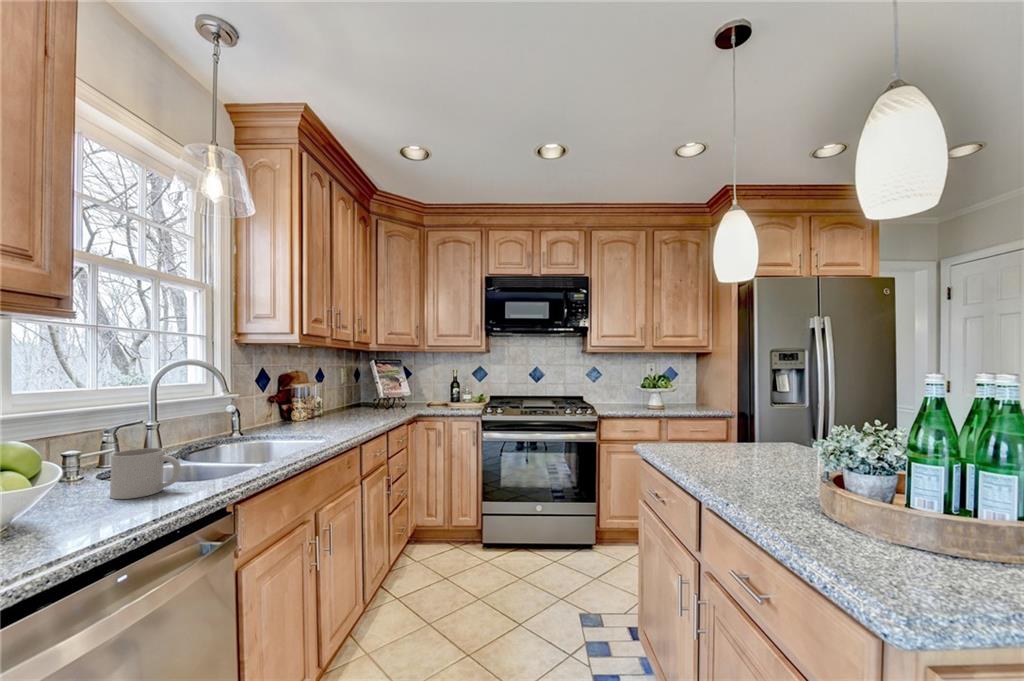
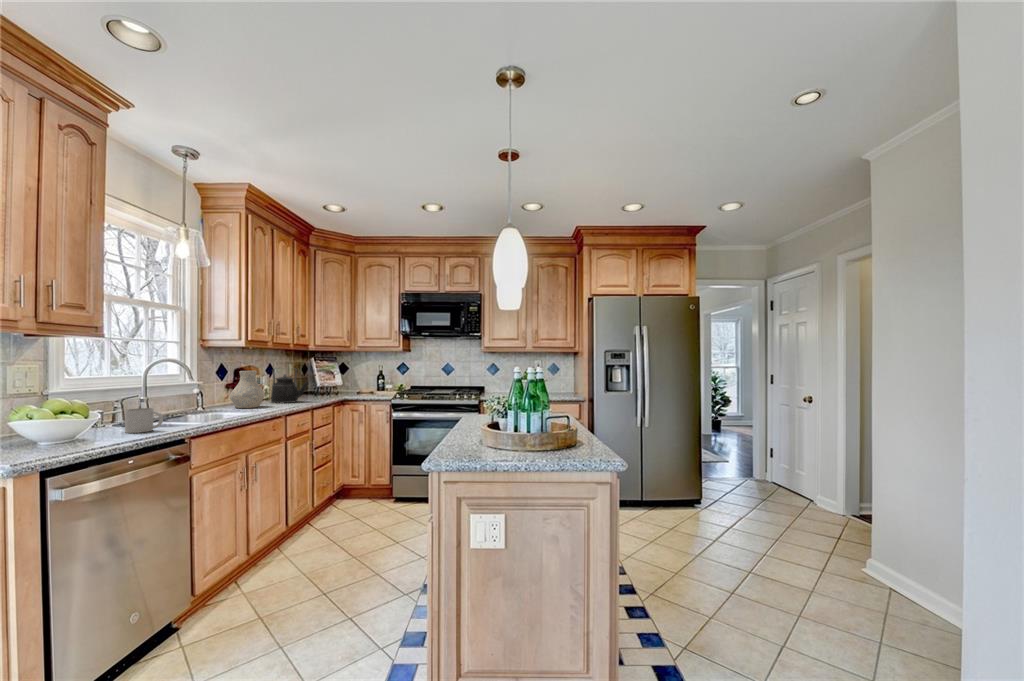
kettle: none [328,373,379,422] -> present [271,368,308,403]
vase: none [277,377,325,432] -> present [230,371,265,408]

